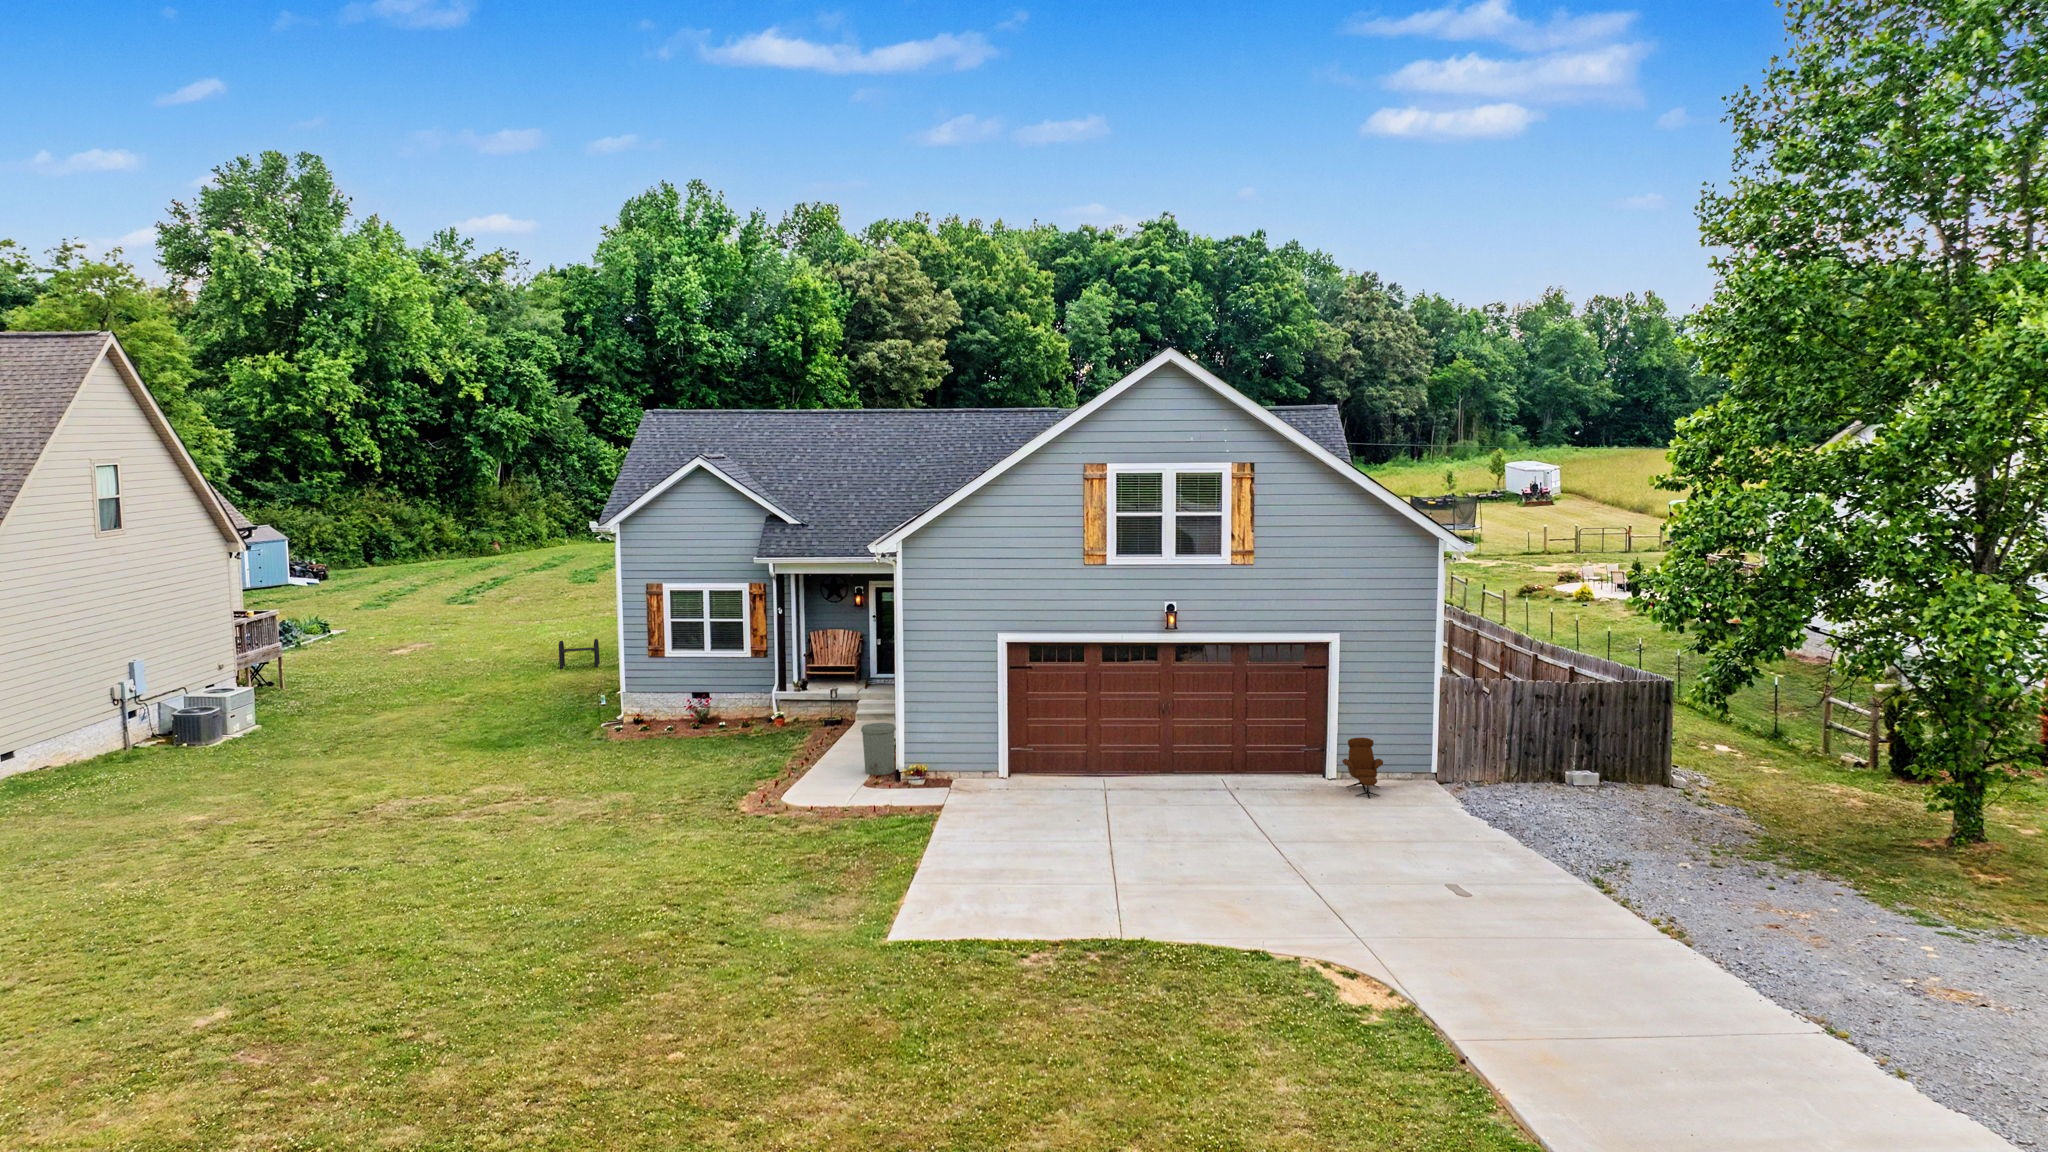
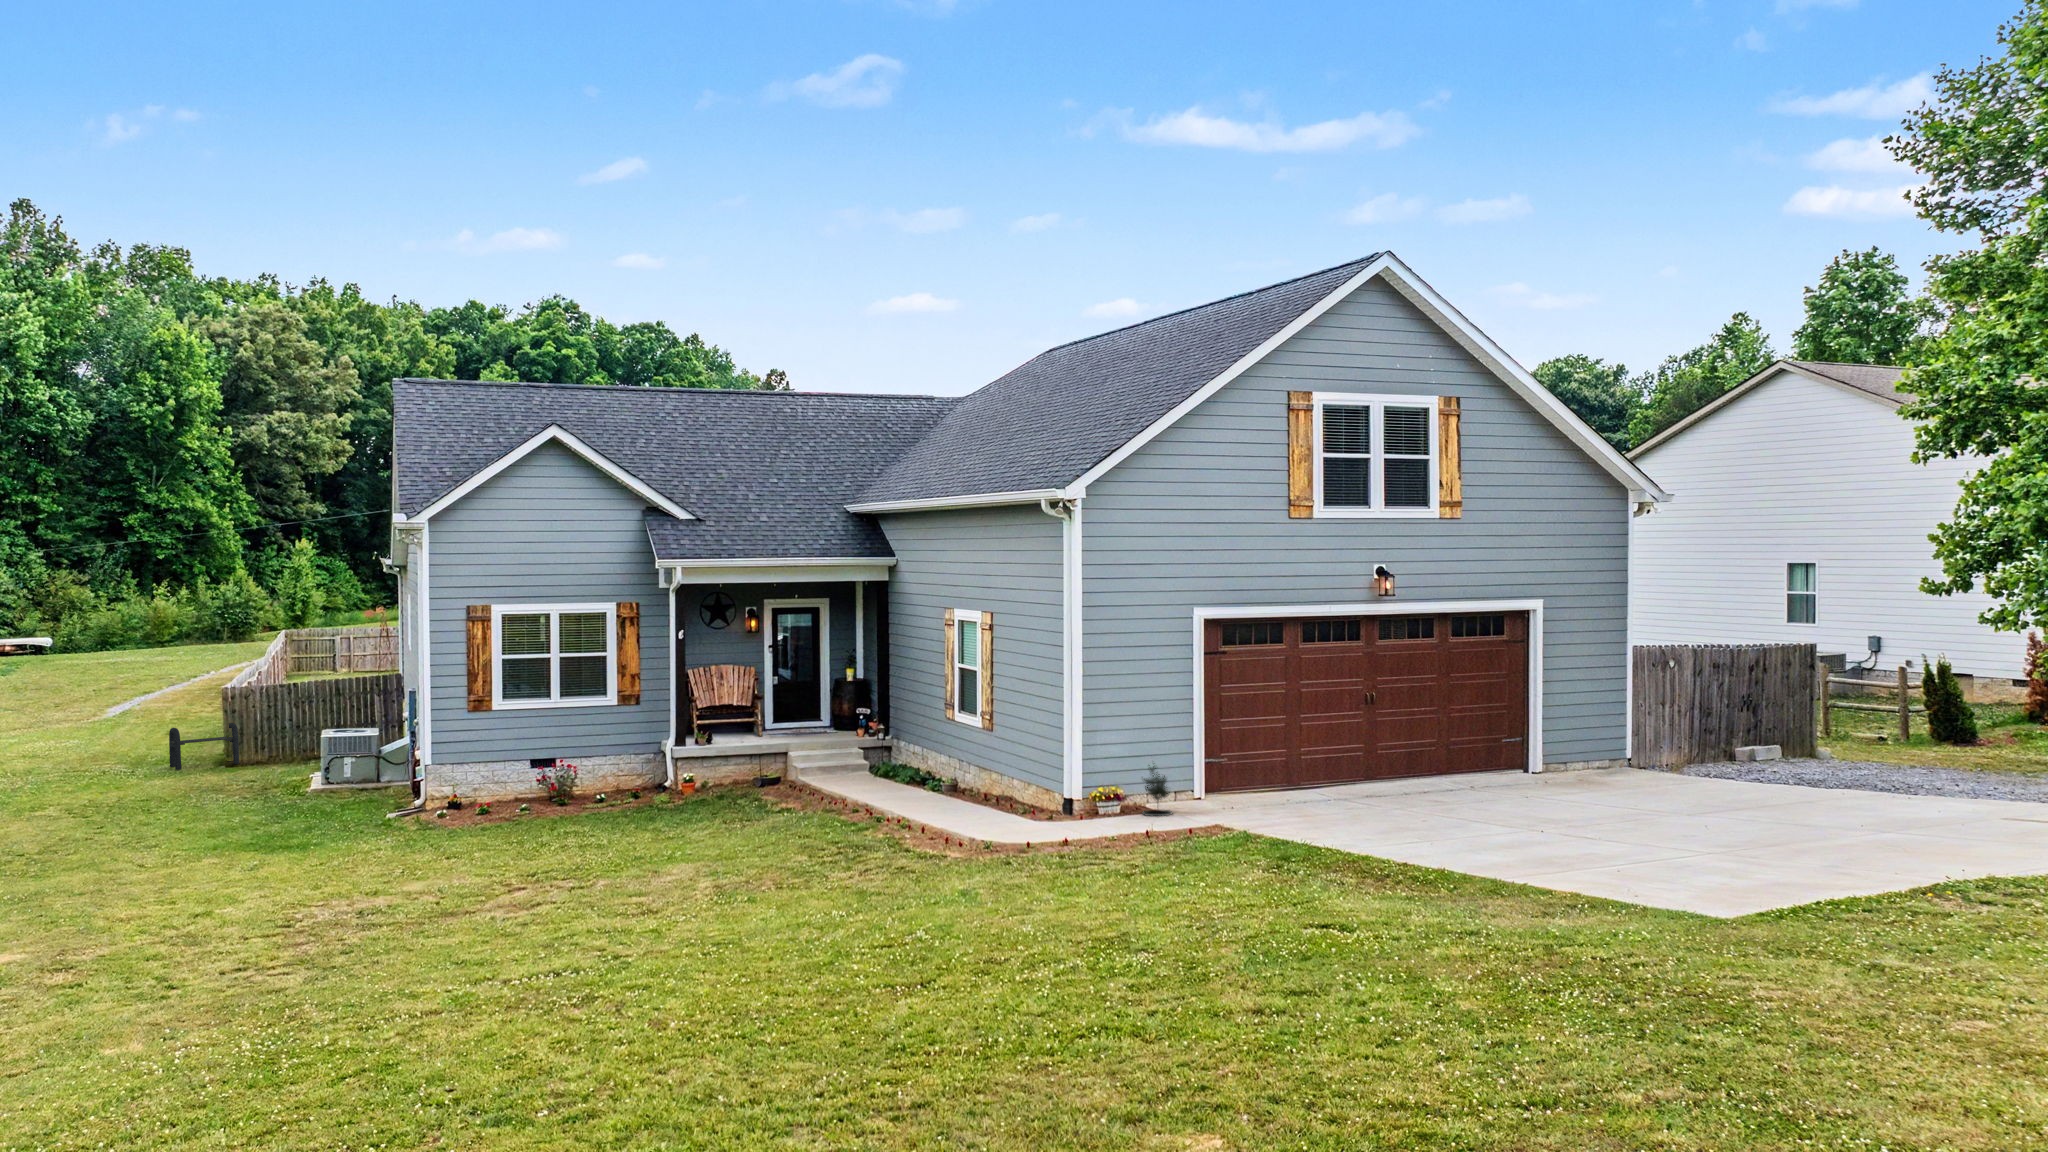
trash can: present [861,723,896,775] -> none [983,746,1032,816]
lounge chair: present [1342,738,1383,799] -> none [1557,716,1625,779]
potted tree: none [941,747,967,789] -> present [1143,765,1172,816]

